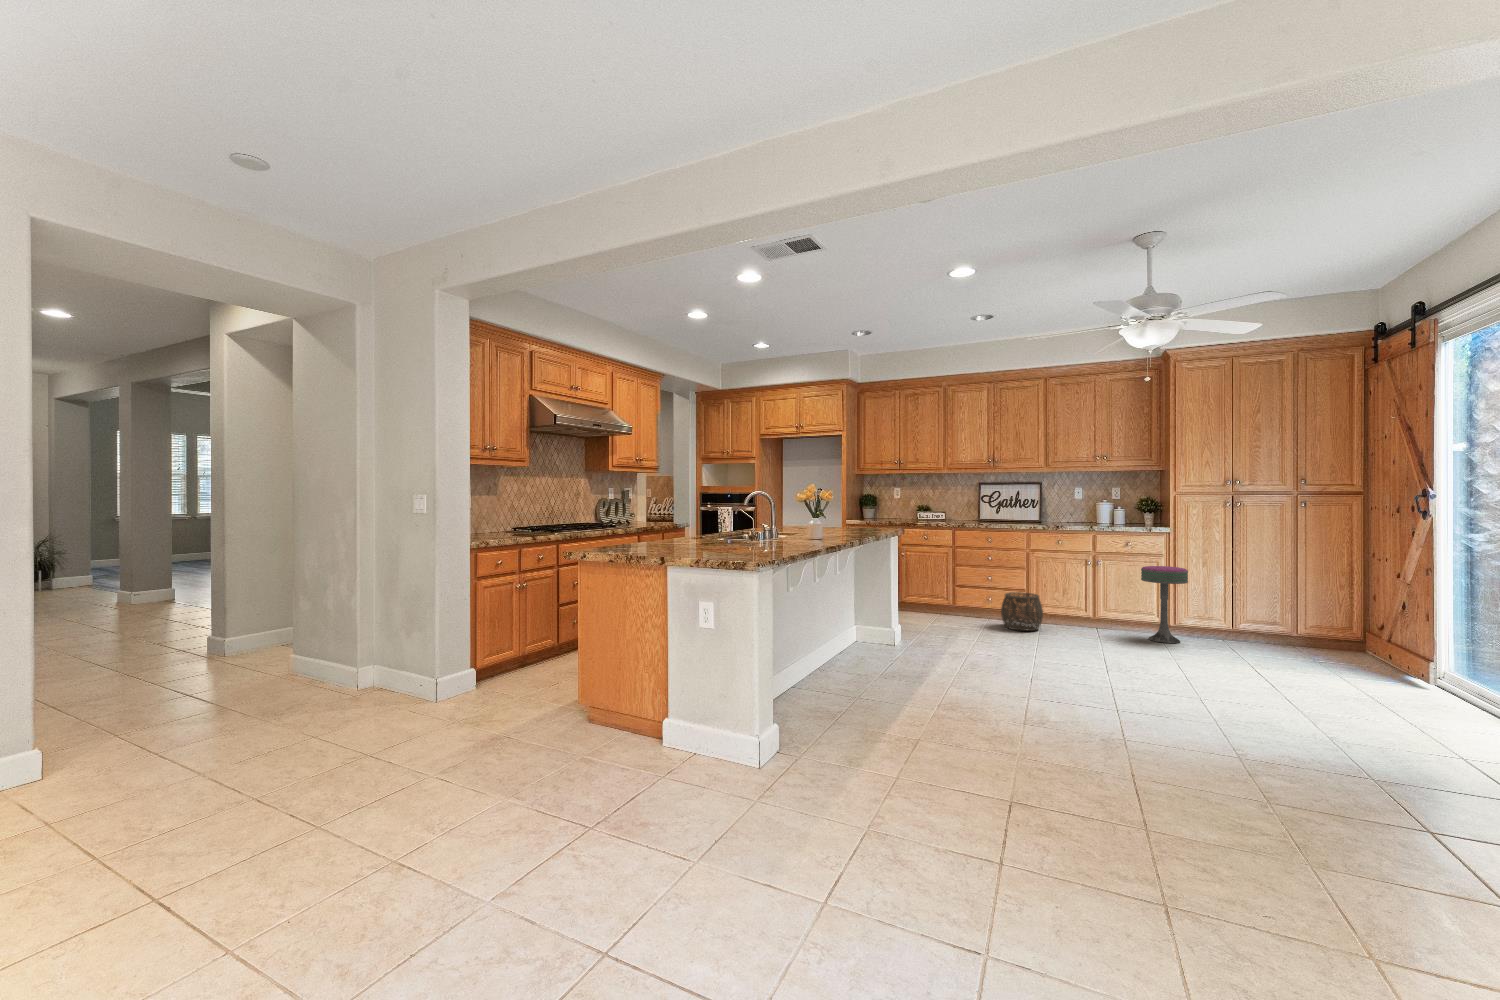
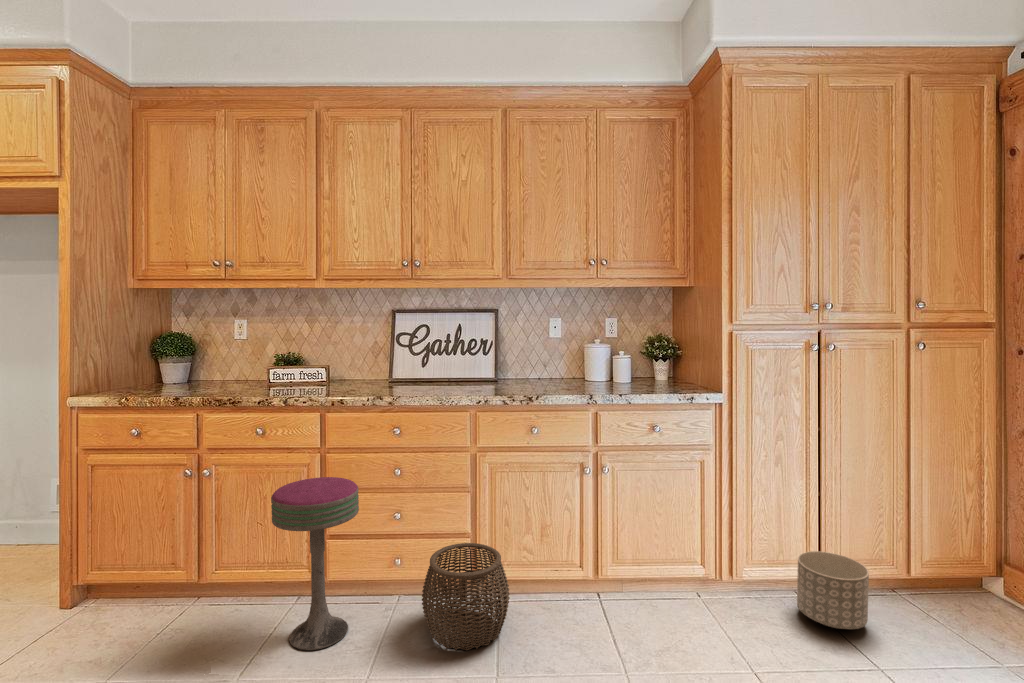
bar stool: present [1141,566,1188,643] -> present [271,477,359,650]
planter: none [1211,613,1251,647] -> present [797,551,869,629]

